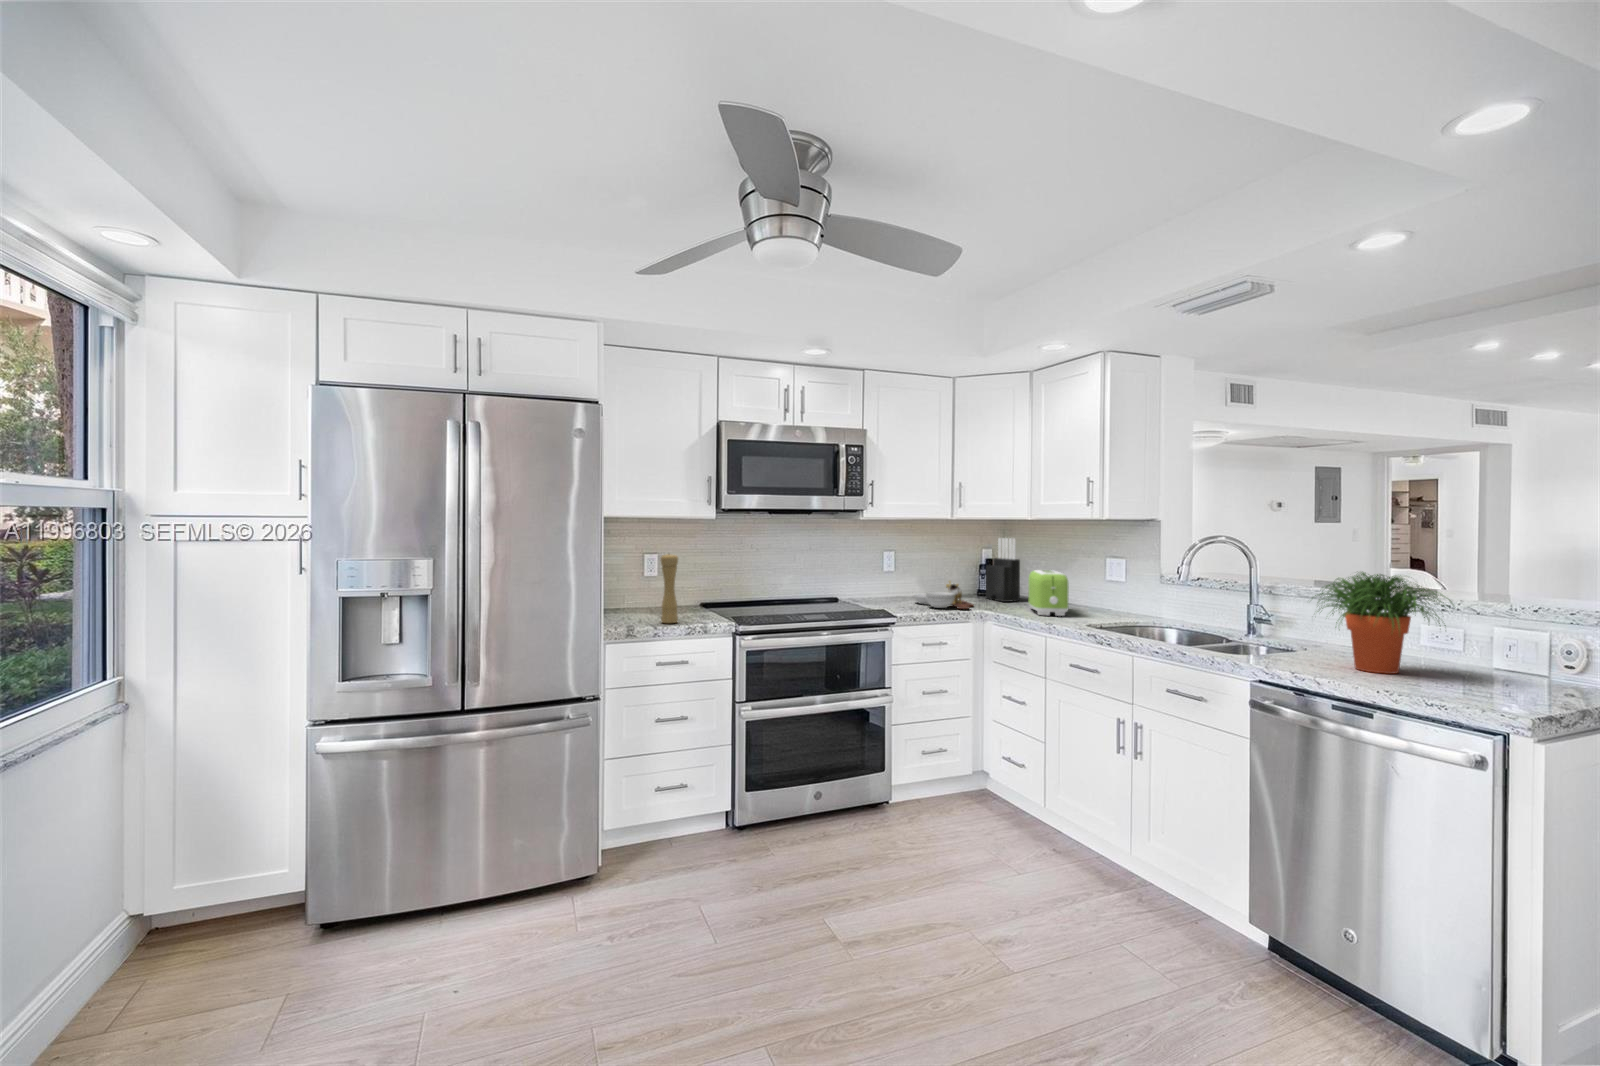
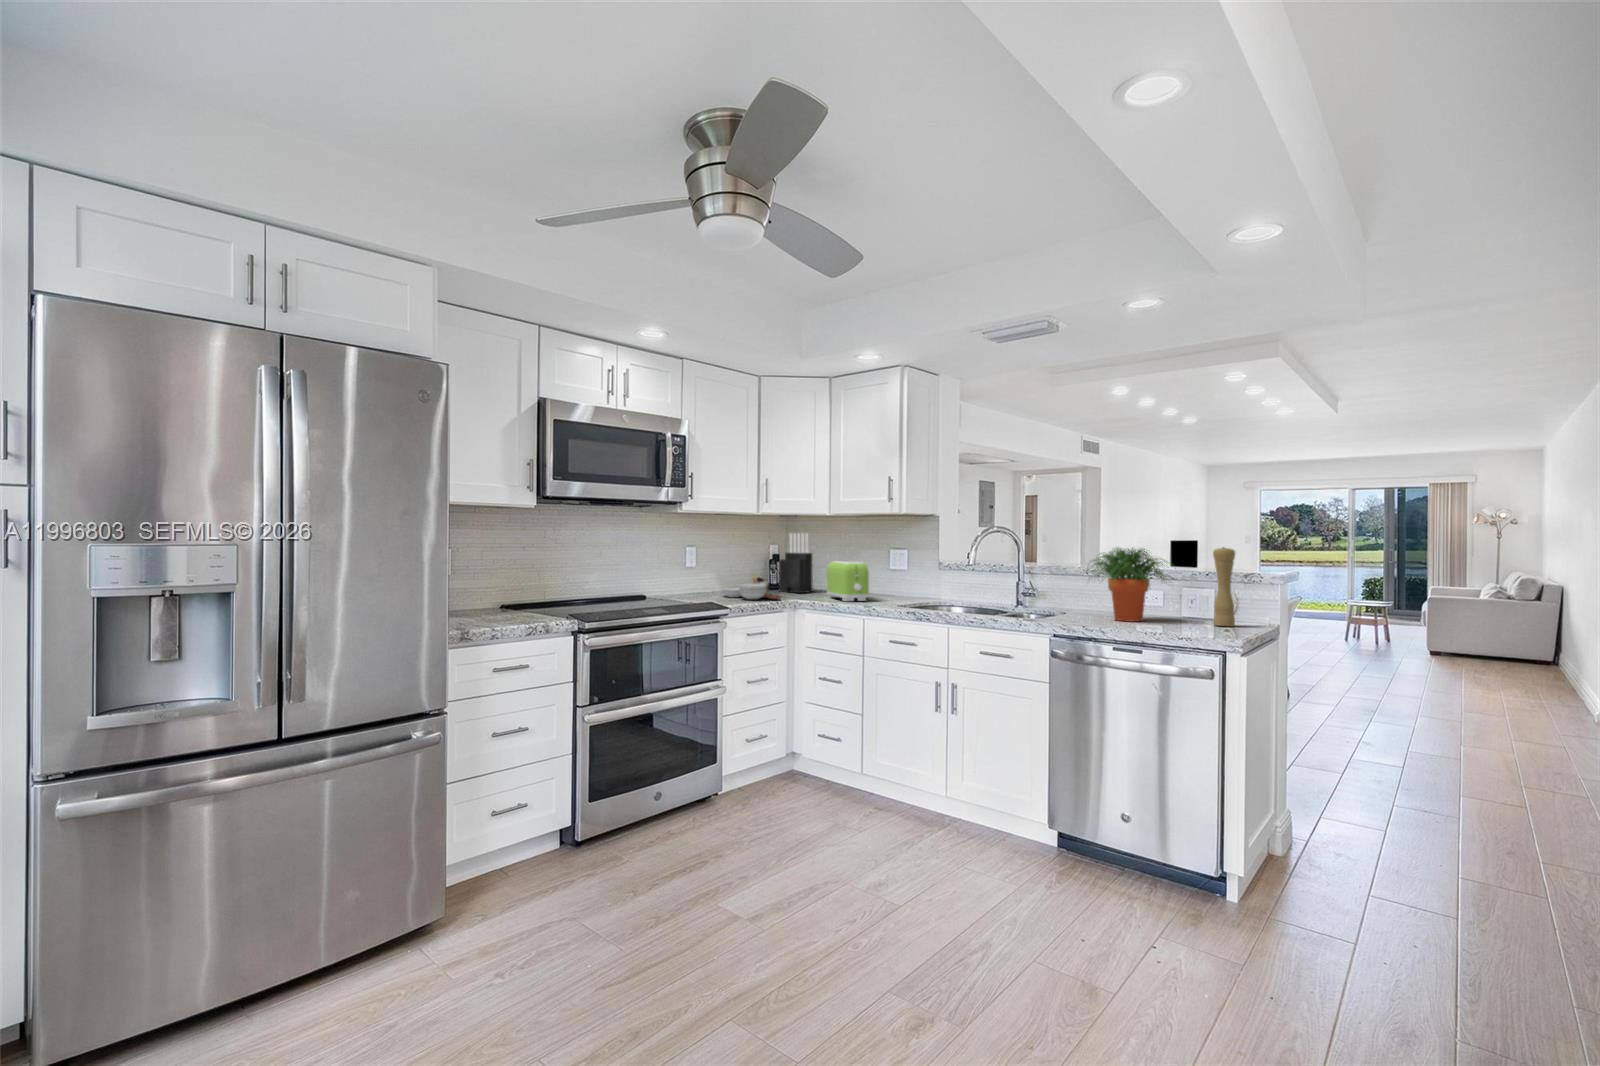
pepper mill: present [661,554,678,623] -> present [1213,547,1235,626]

